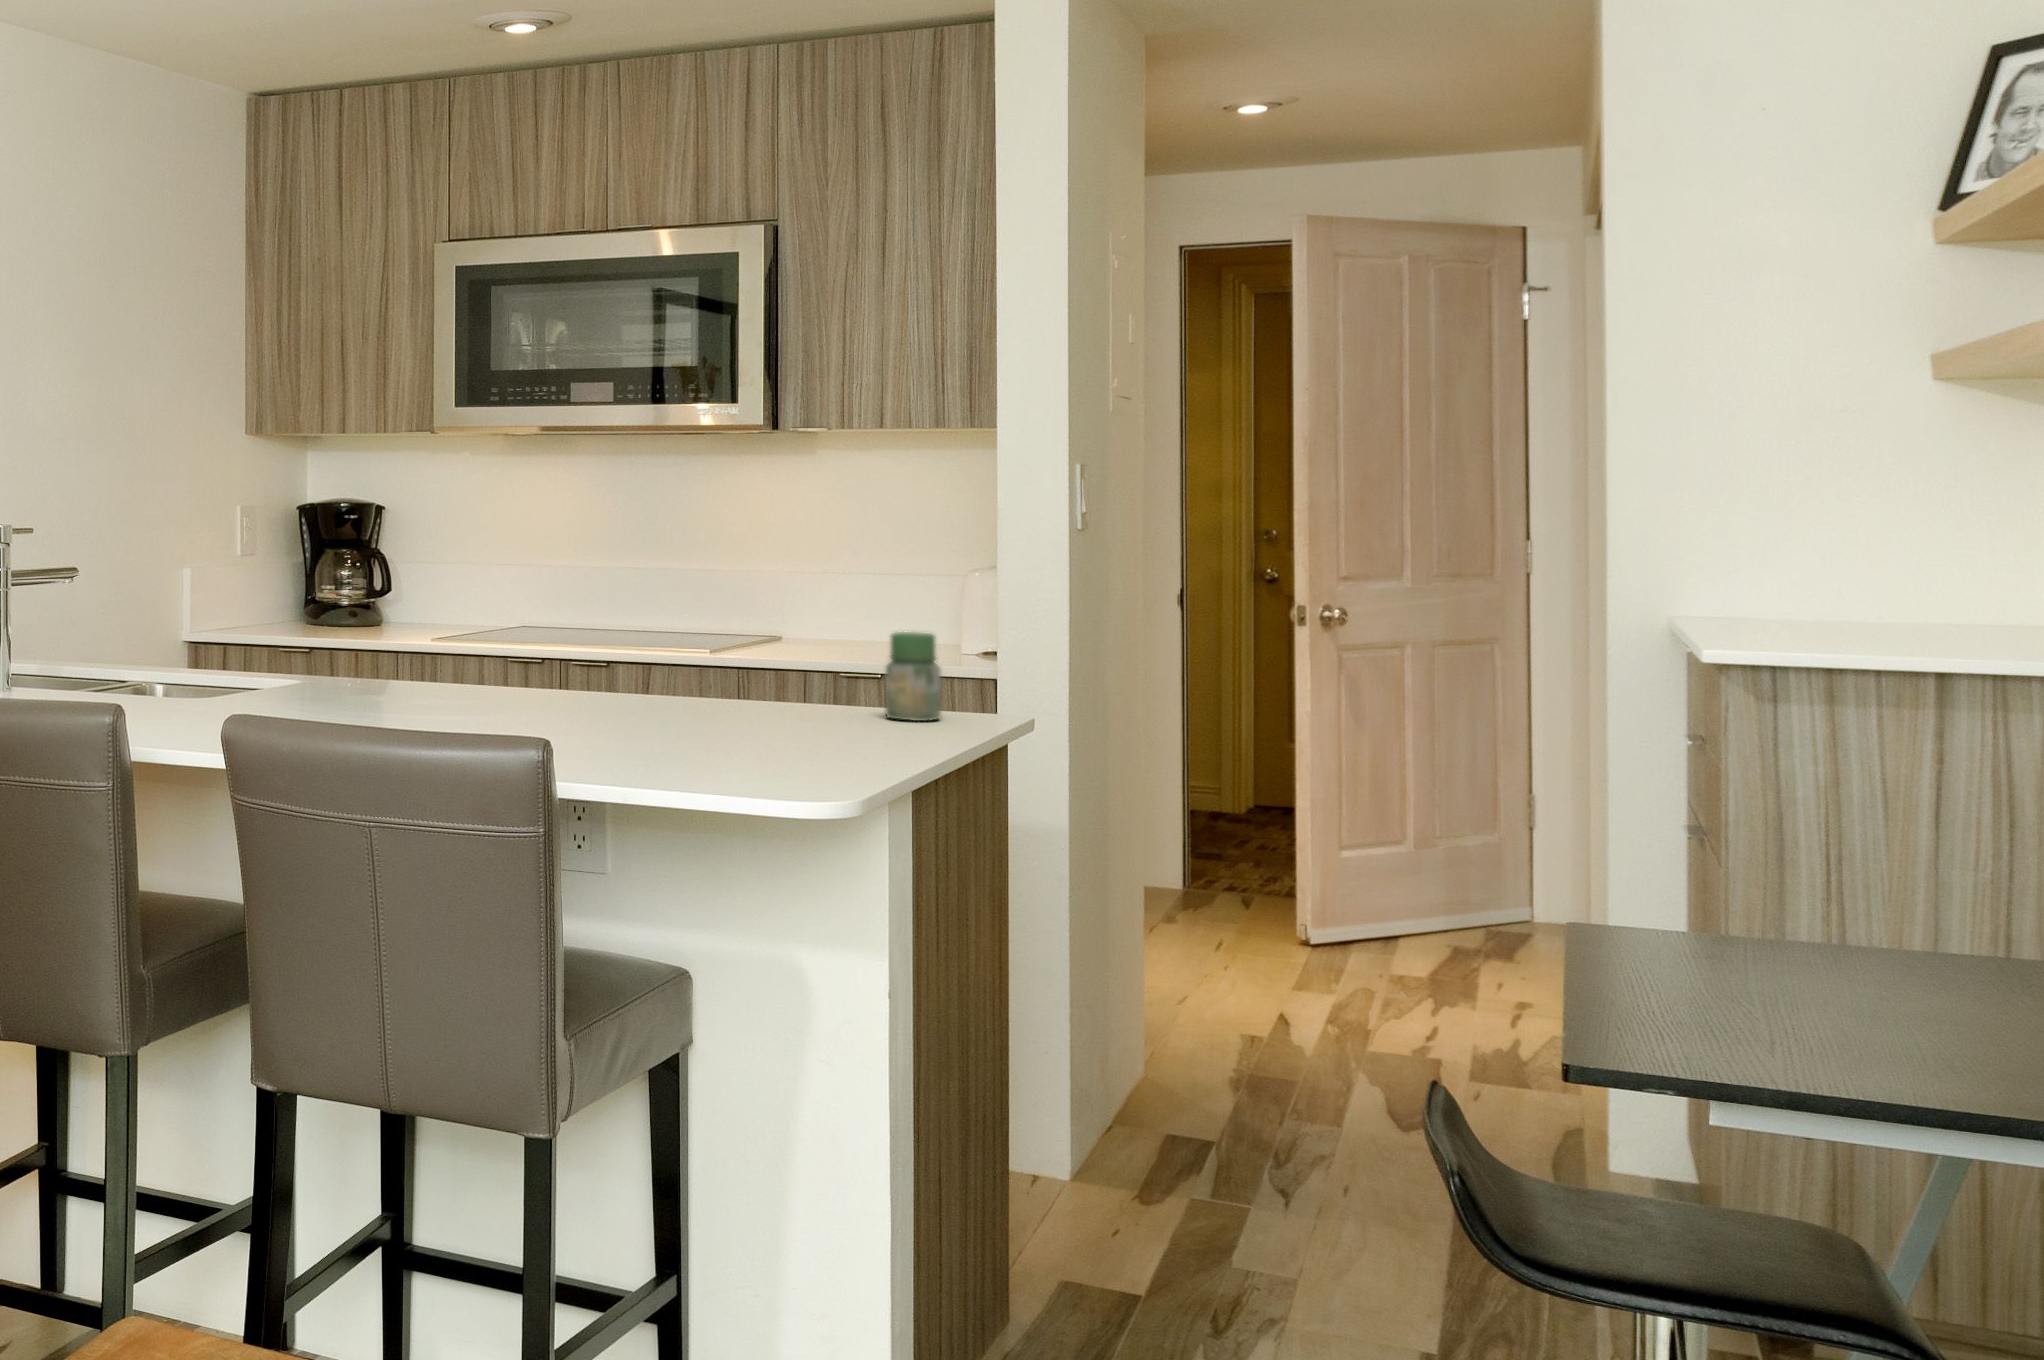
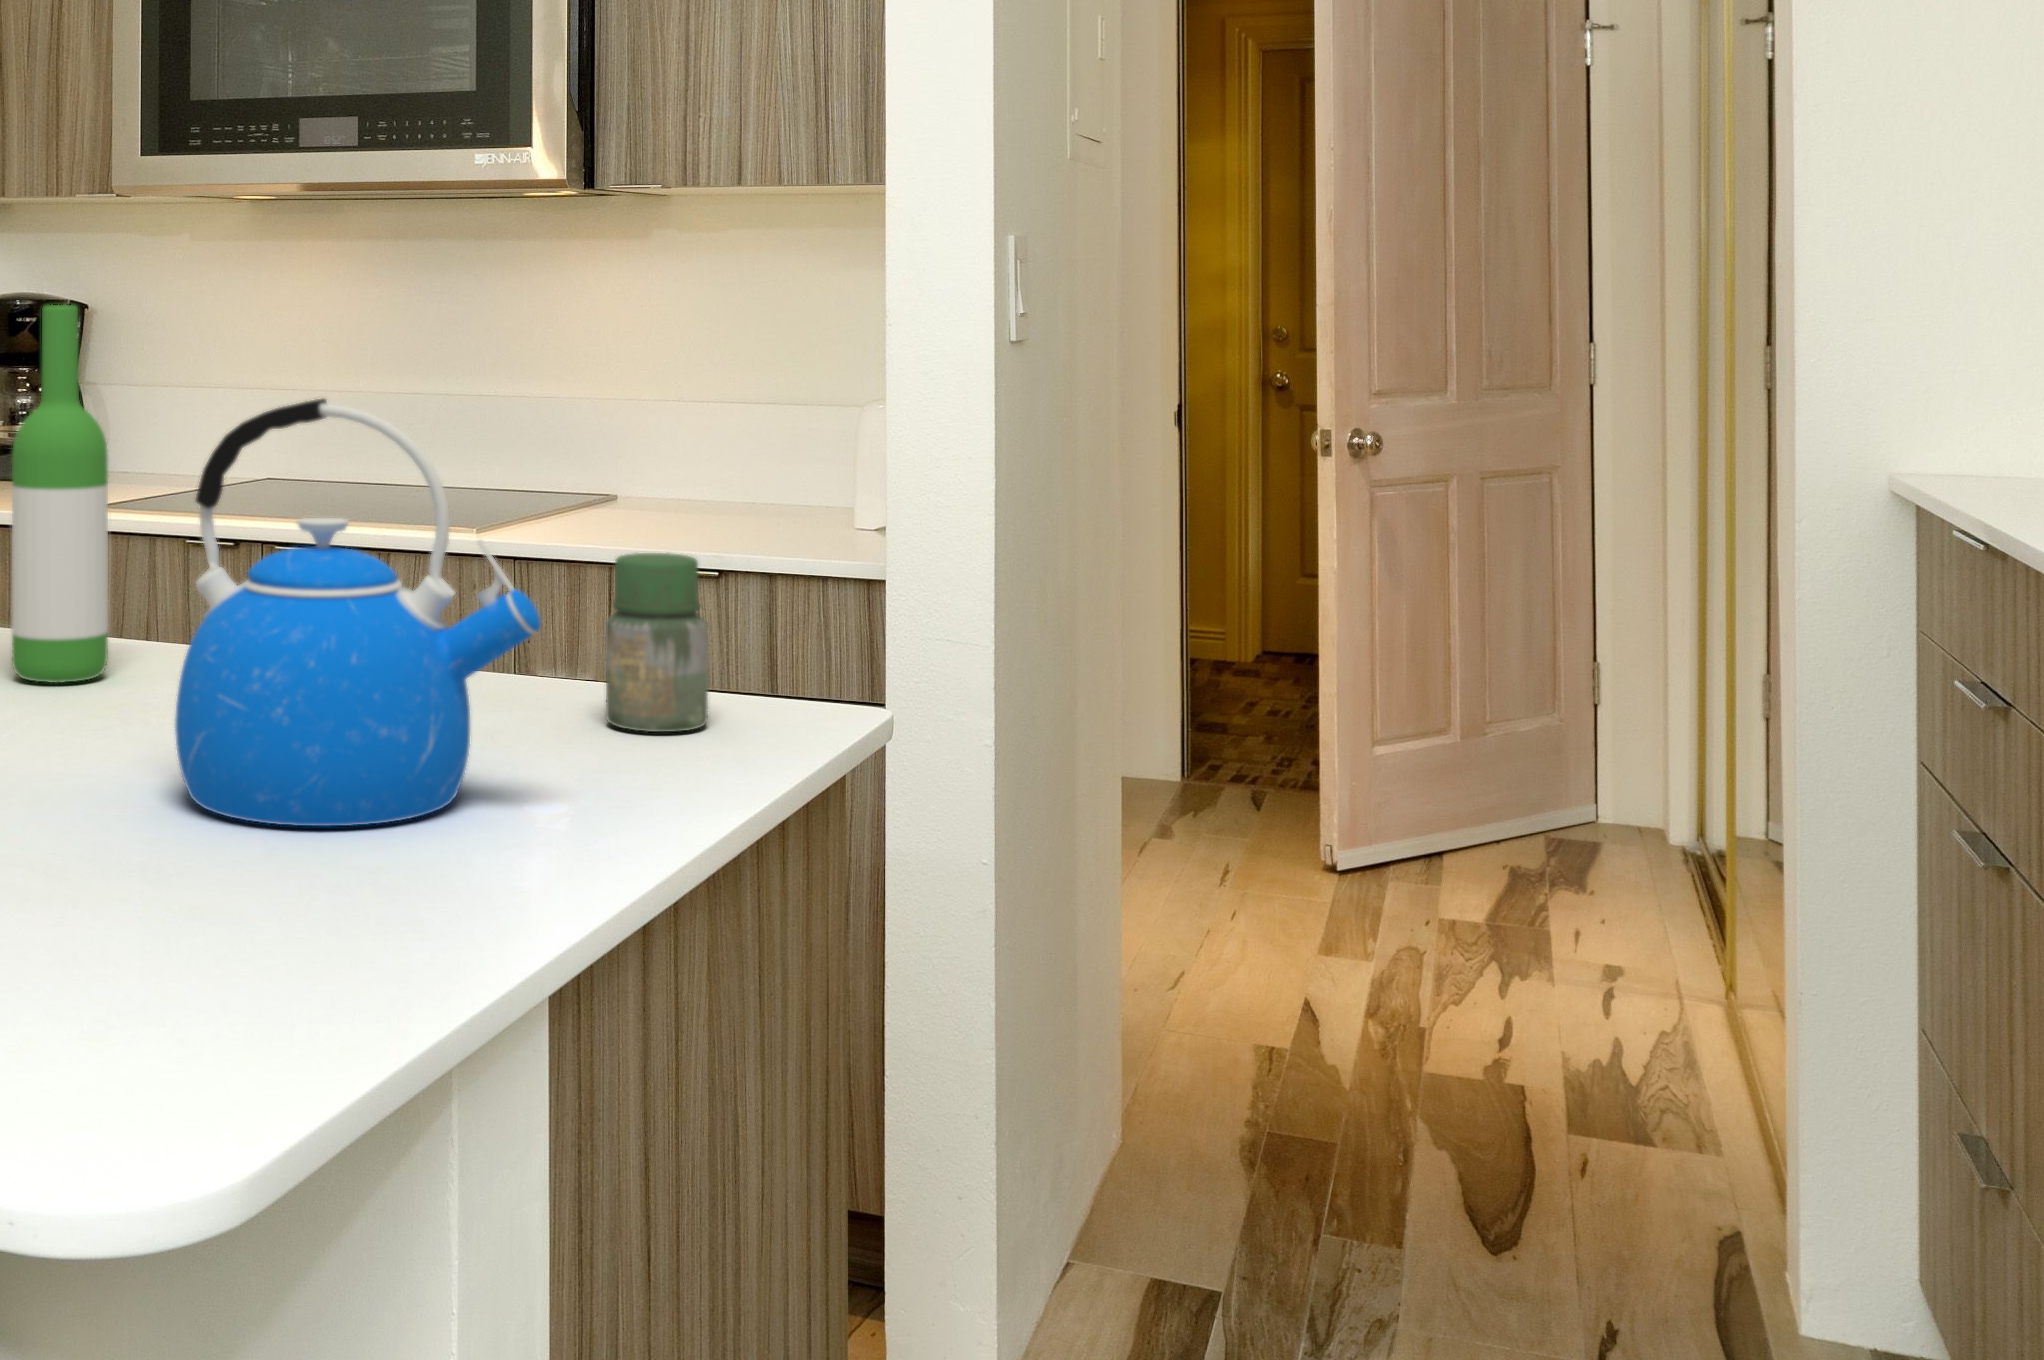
wine bottle: none [542,504,594,703] -> present [11,305,108,683]
kettle: none [699,548,882,742] -> present [175,399,541,826]

